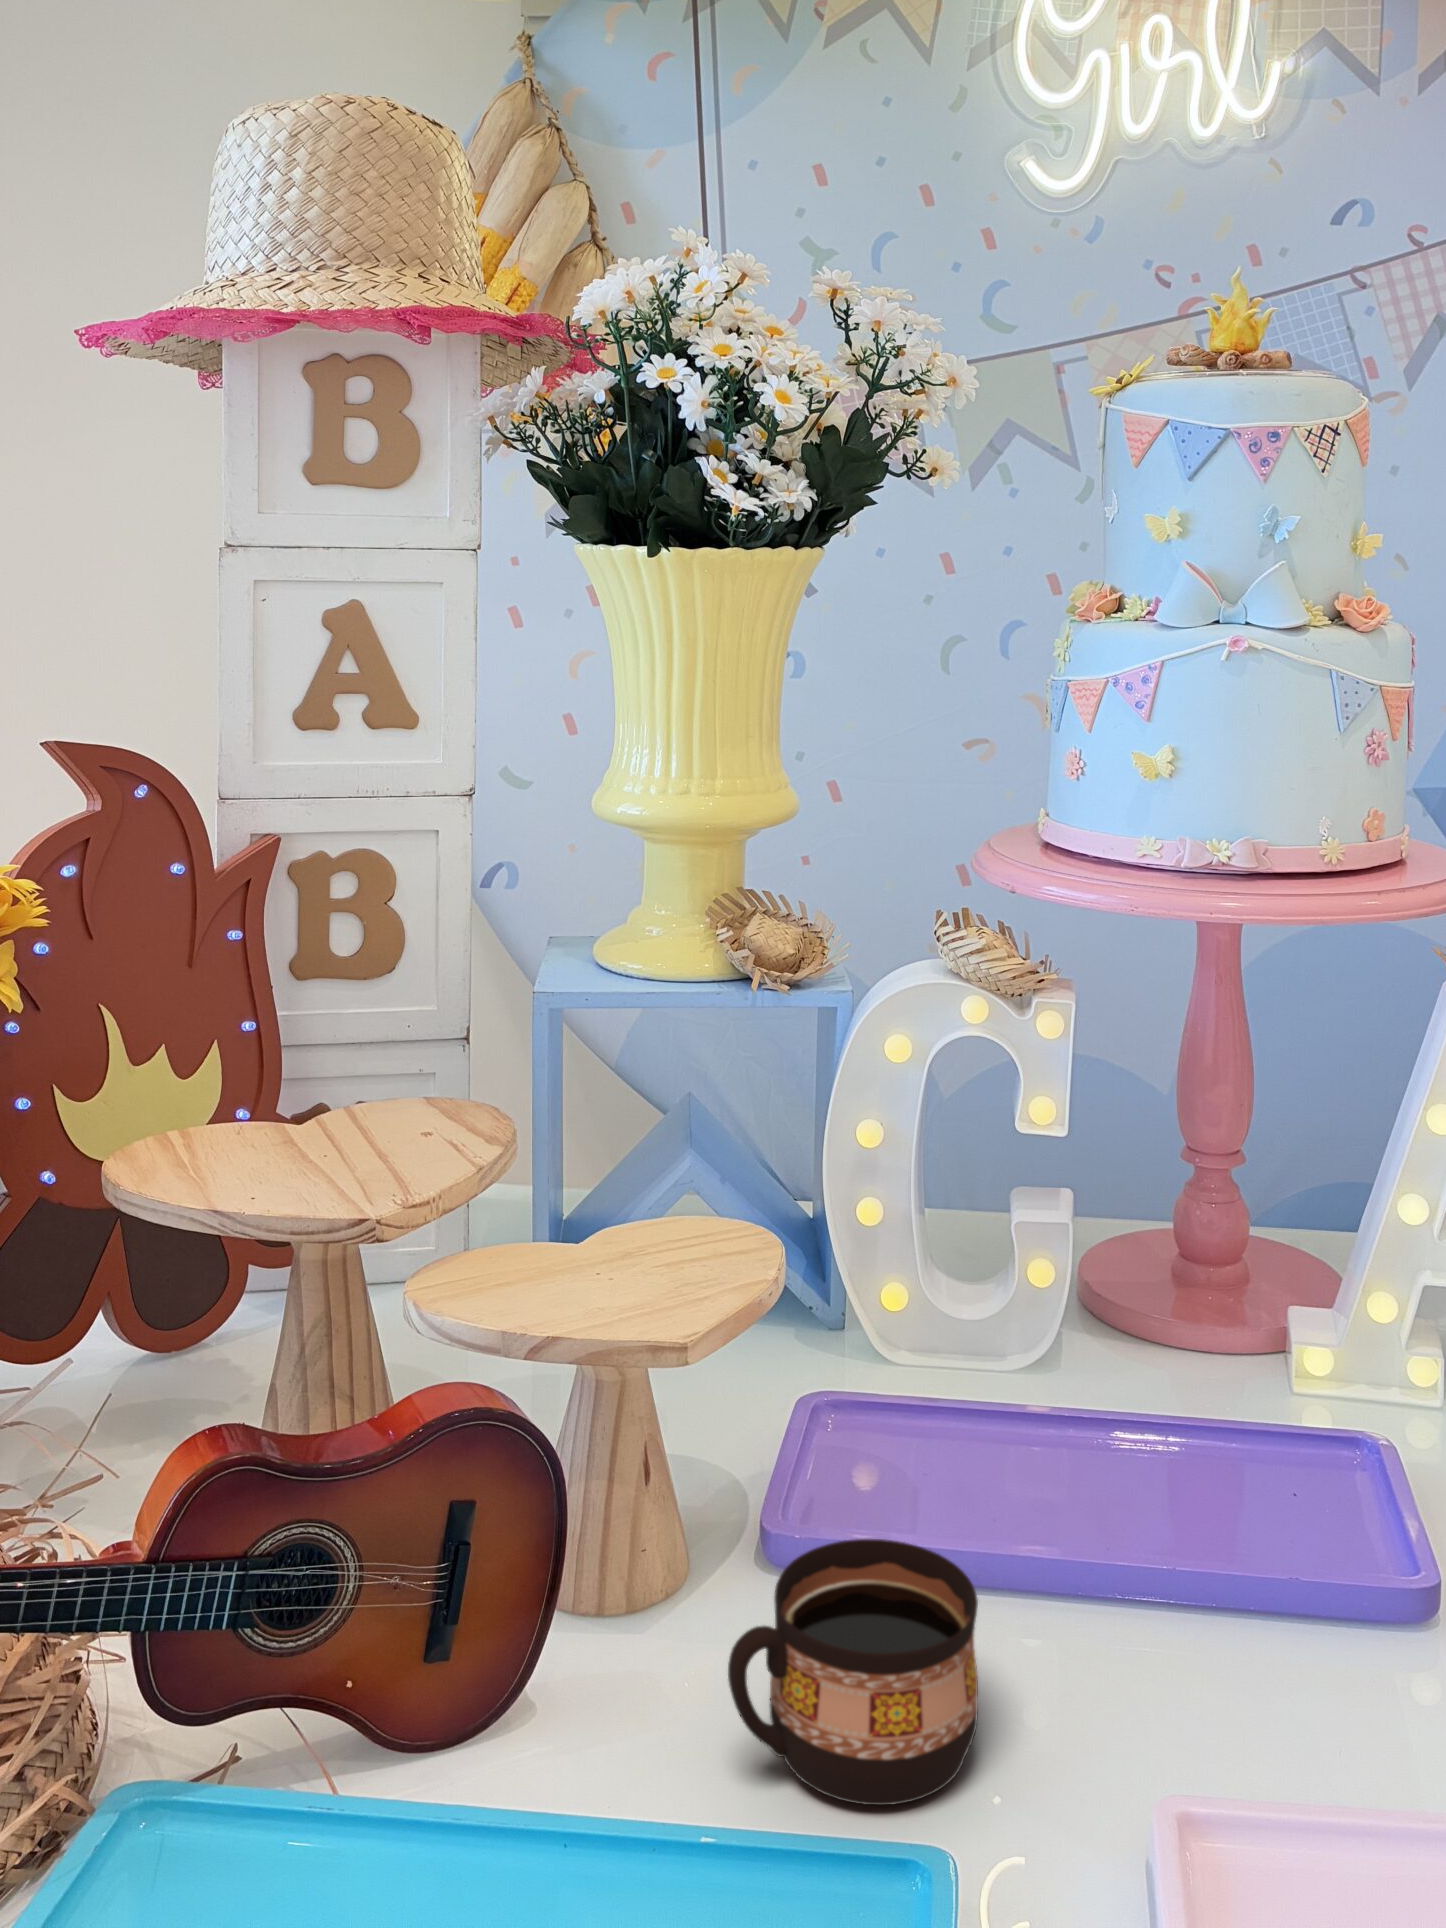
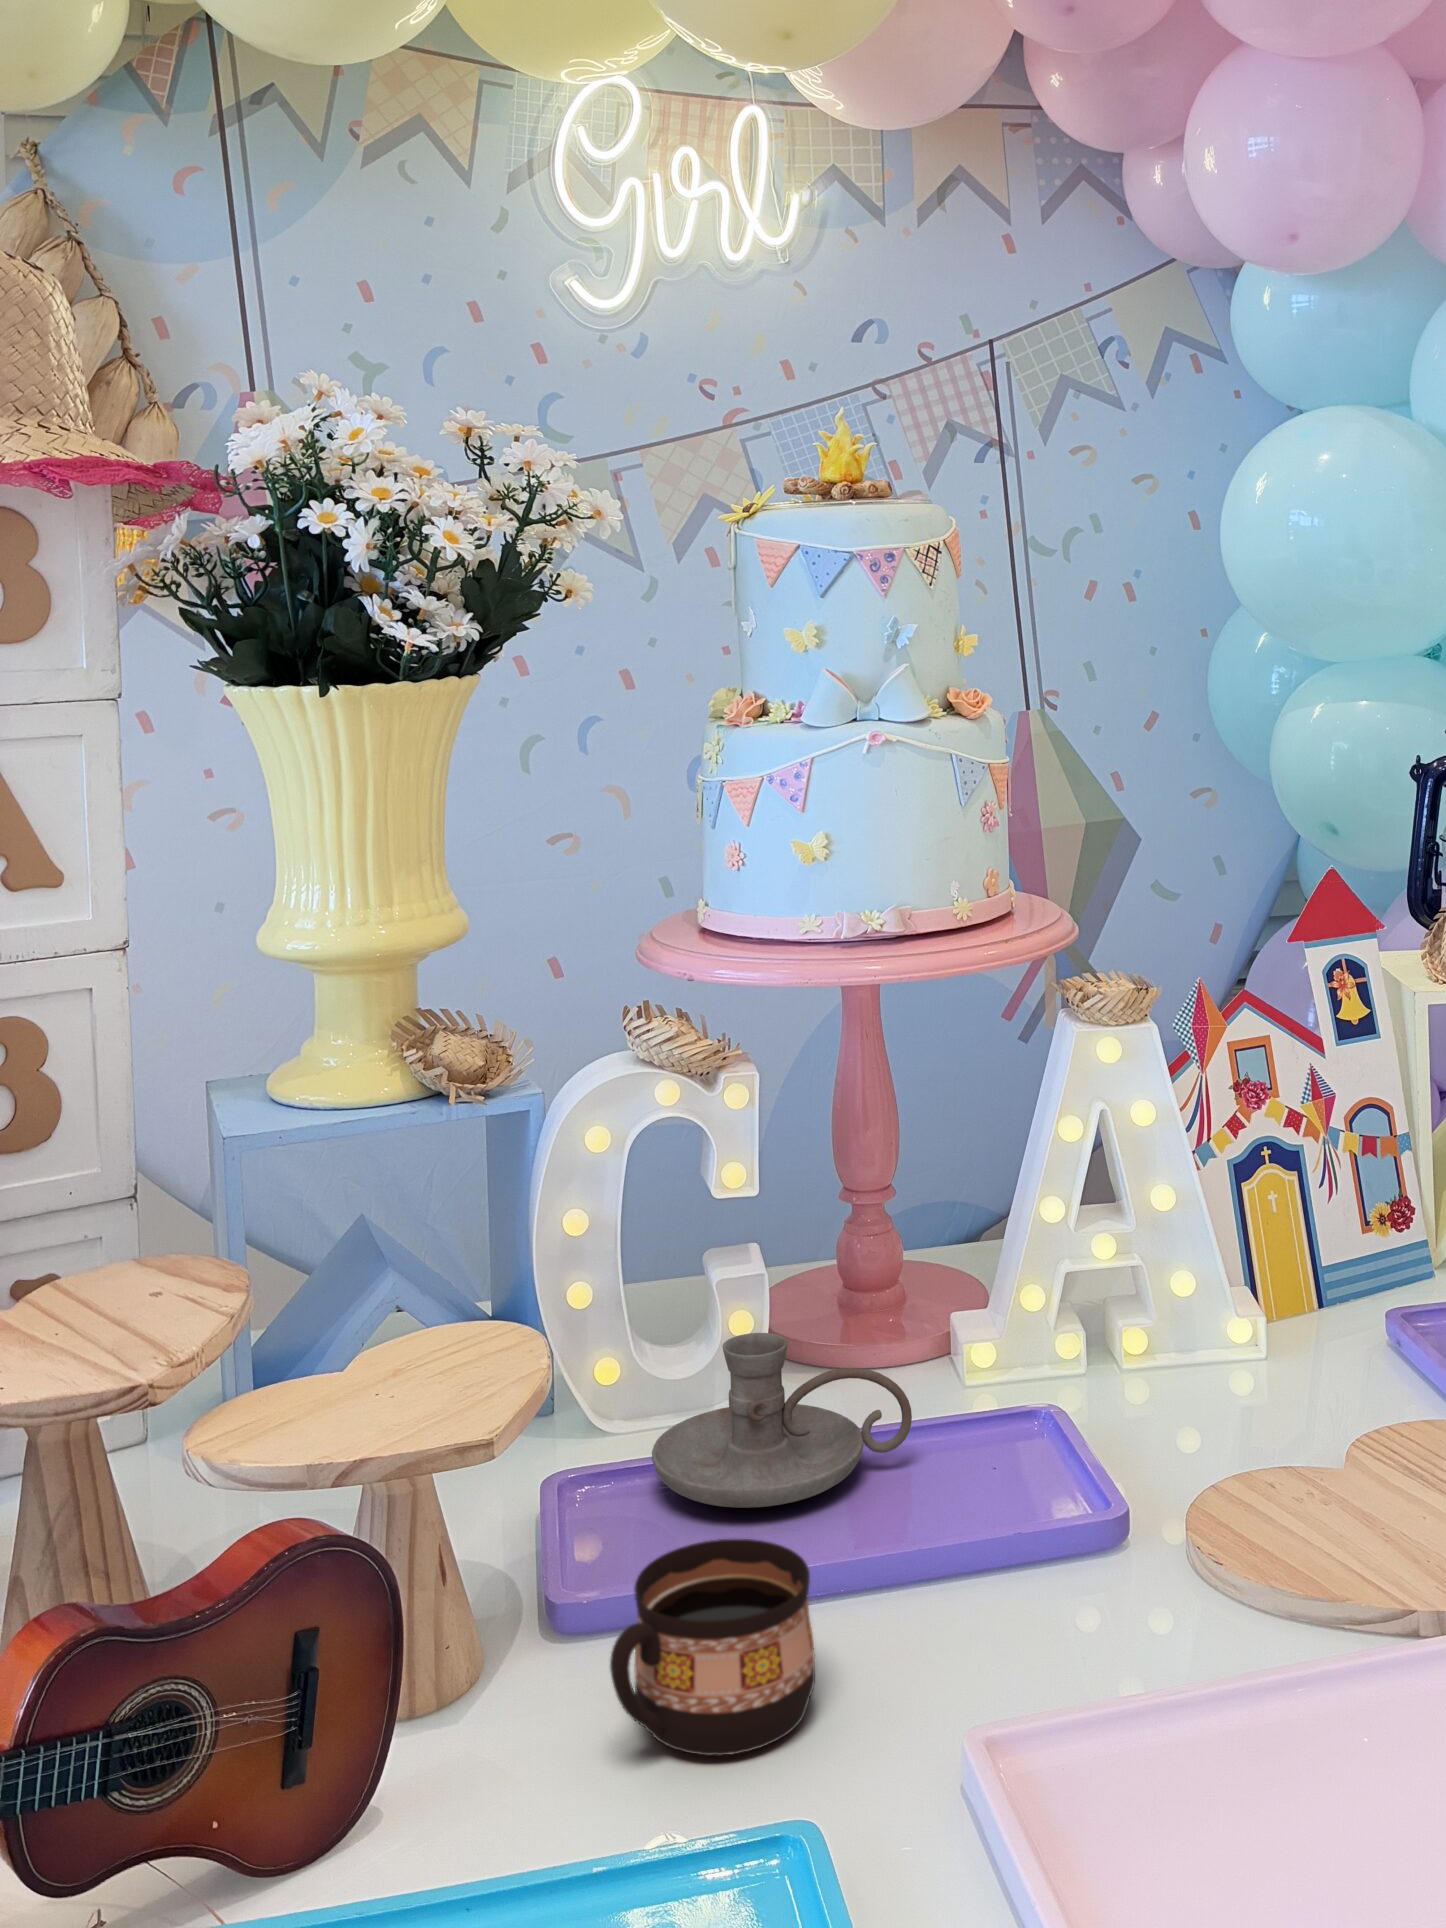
candle holder: none [903,1291,1196,1493] -> present [652,1333,912,1508]

